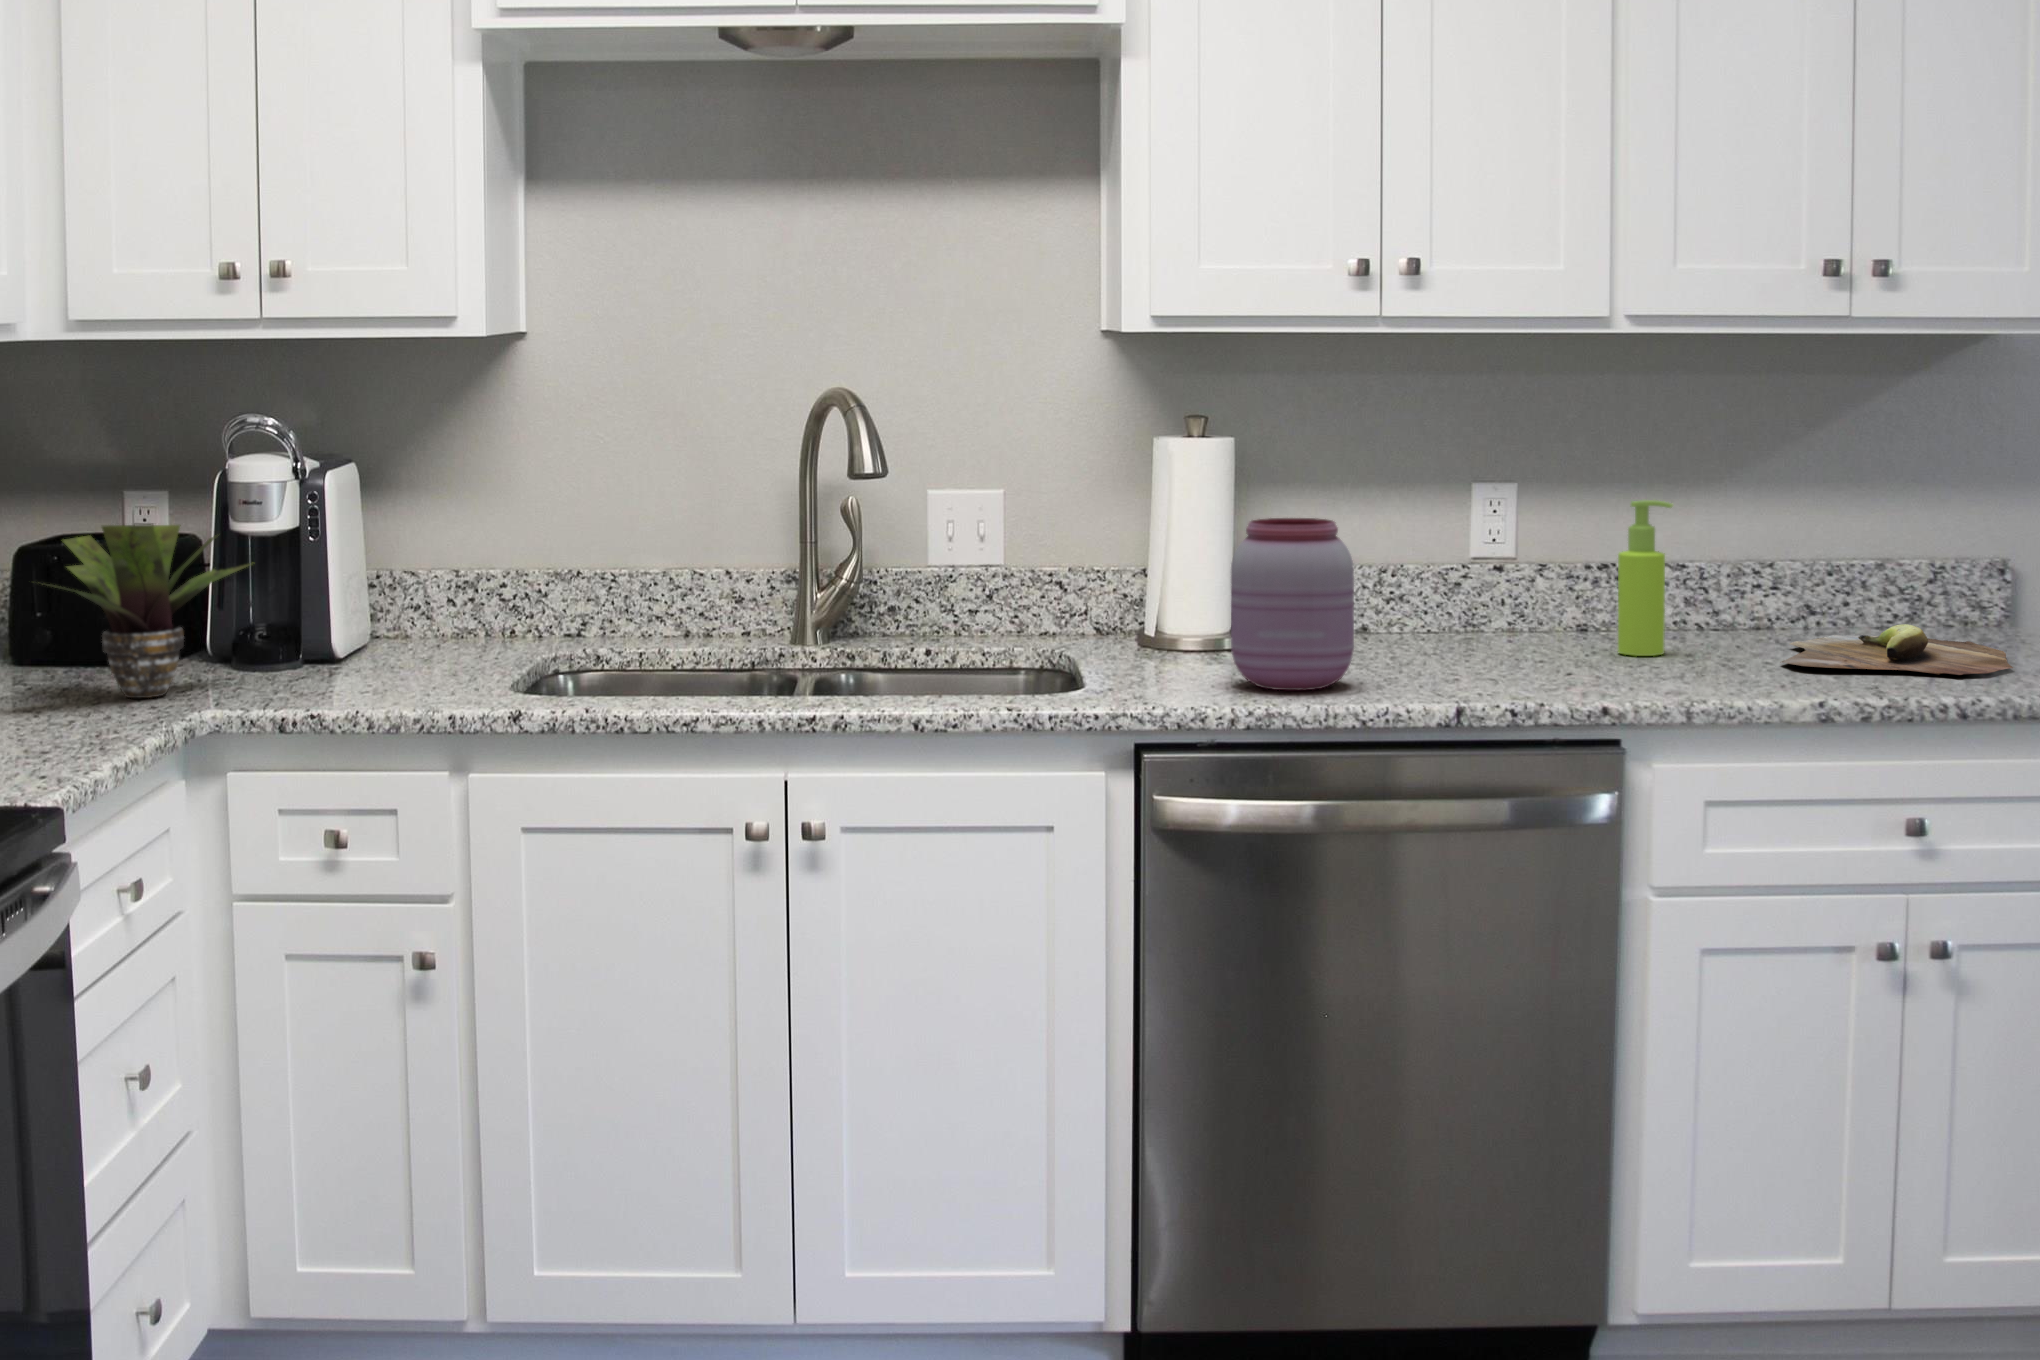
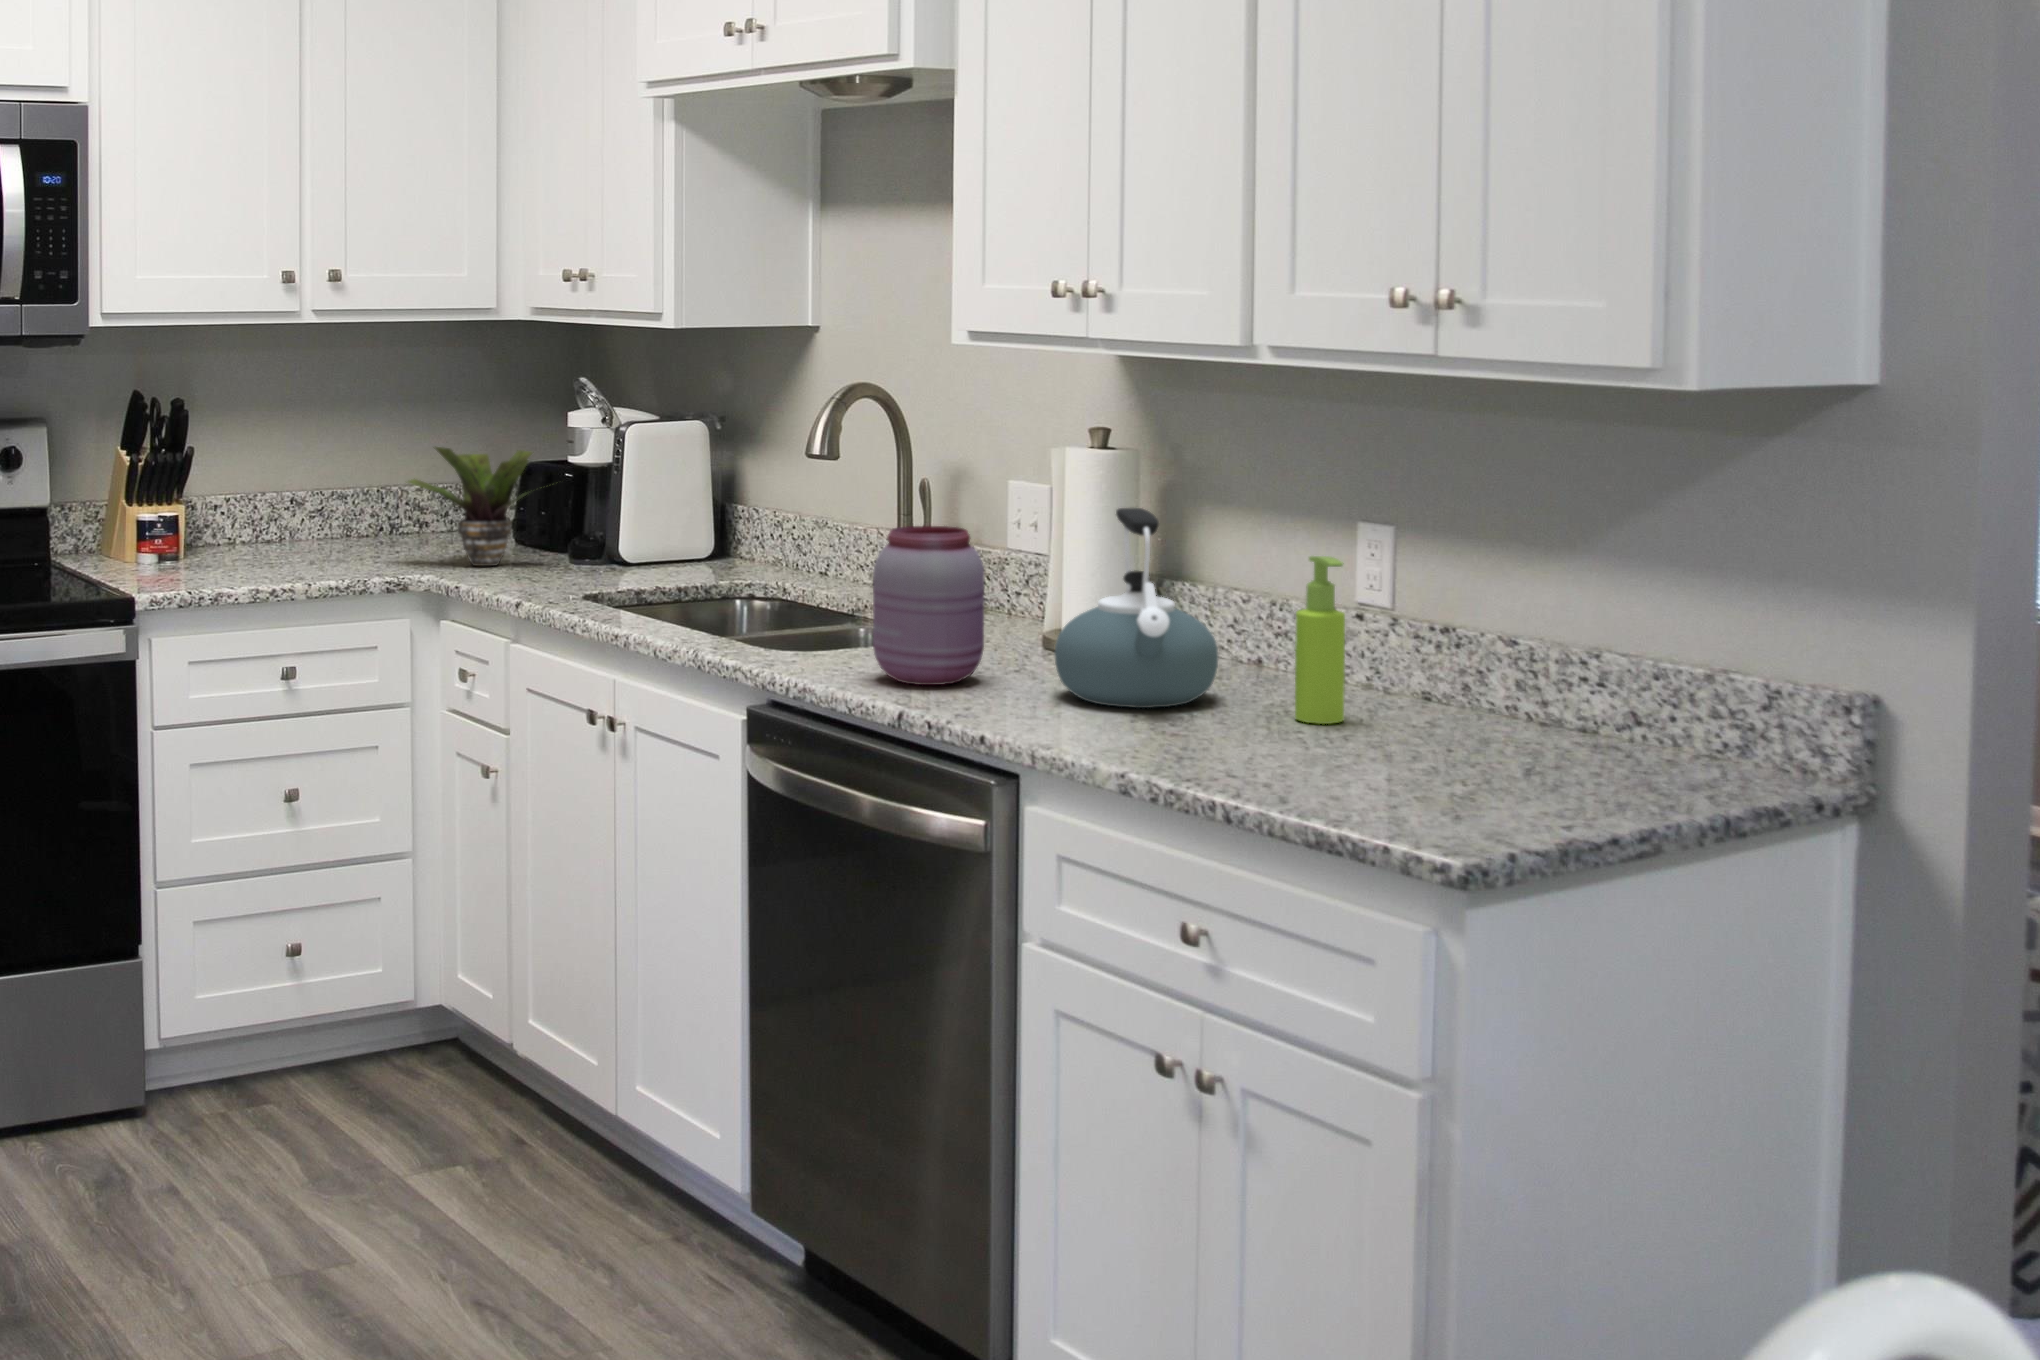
kettle: none [1393,476,1588,673] -> present [1054,508,1218,708]
cutting board: present [1780,624,2013,675] -> none [1300,737,1641,798]

